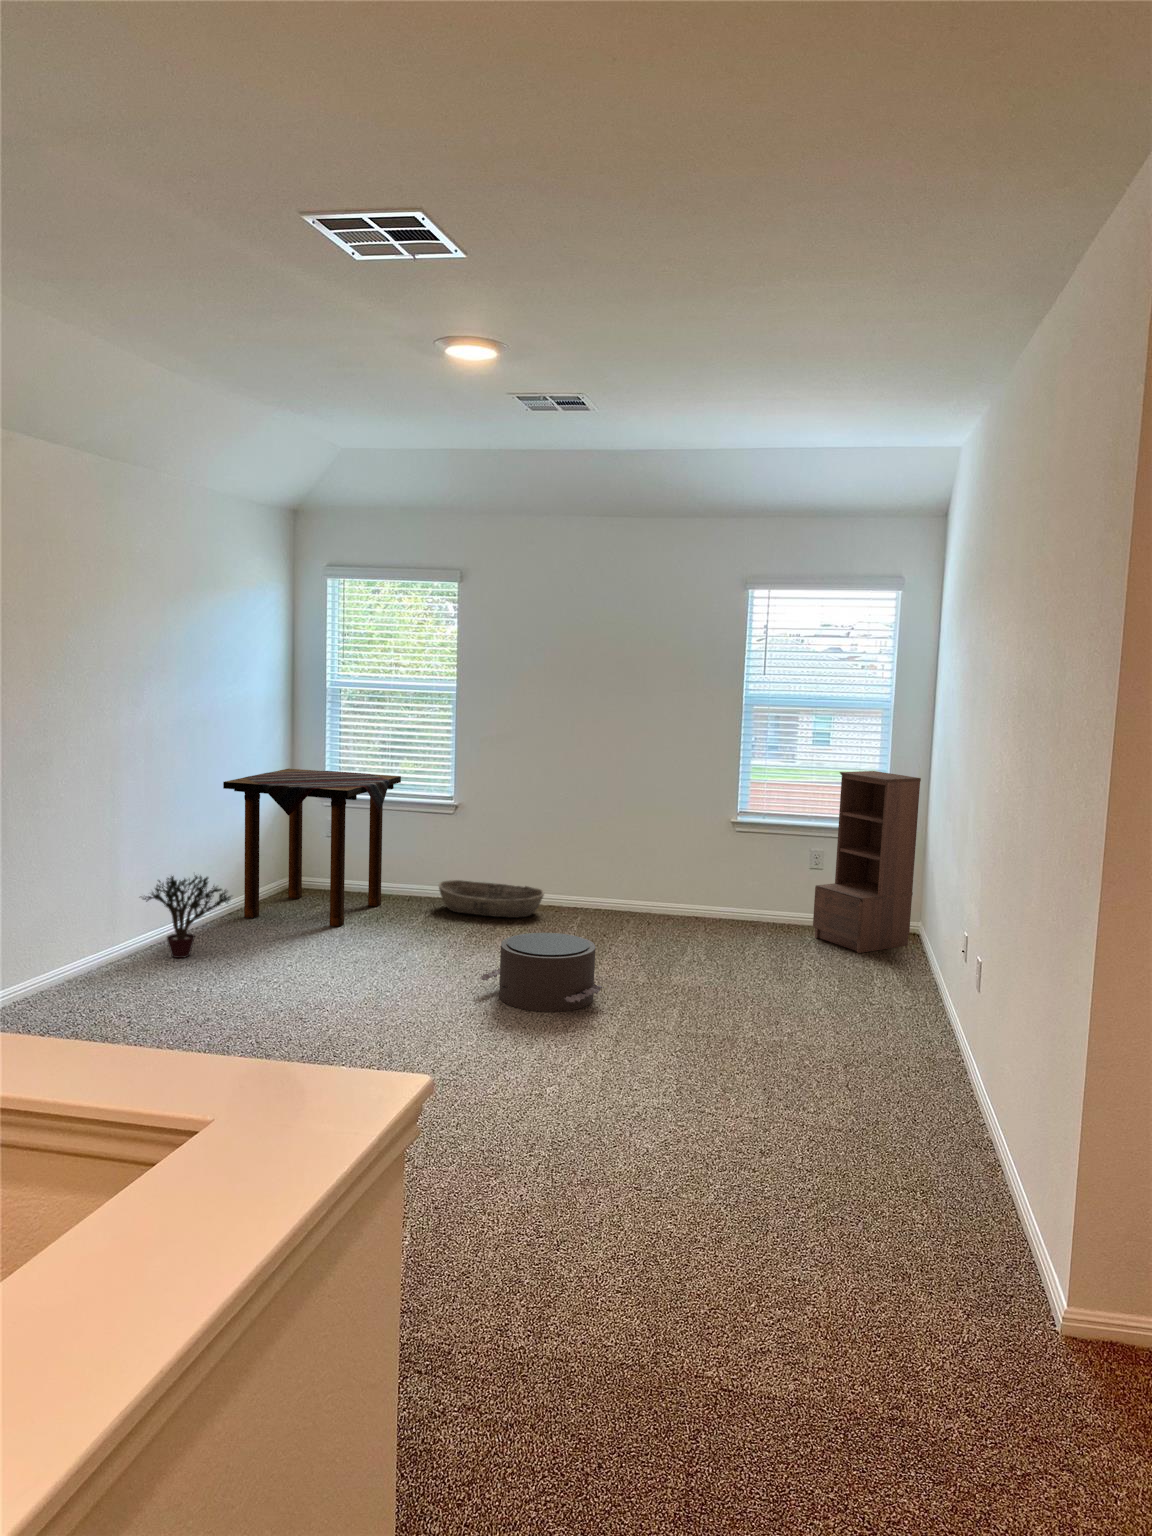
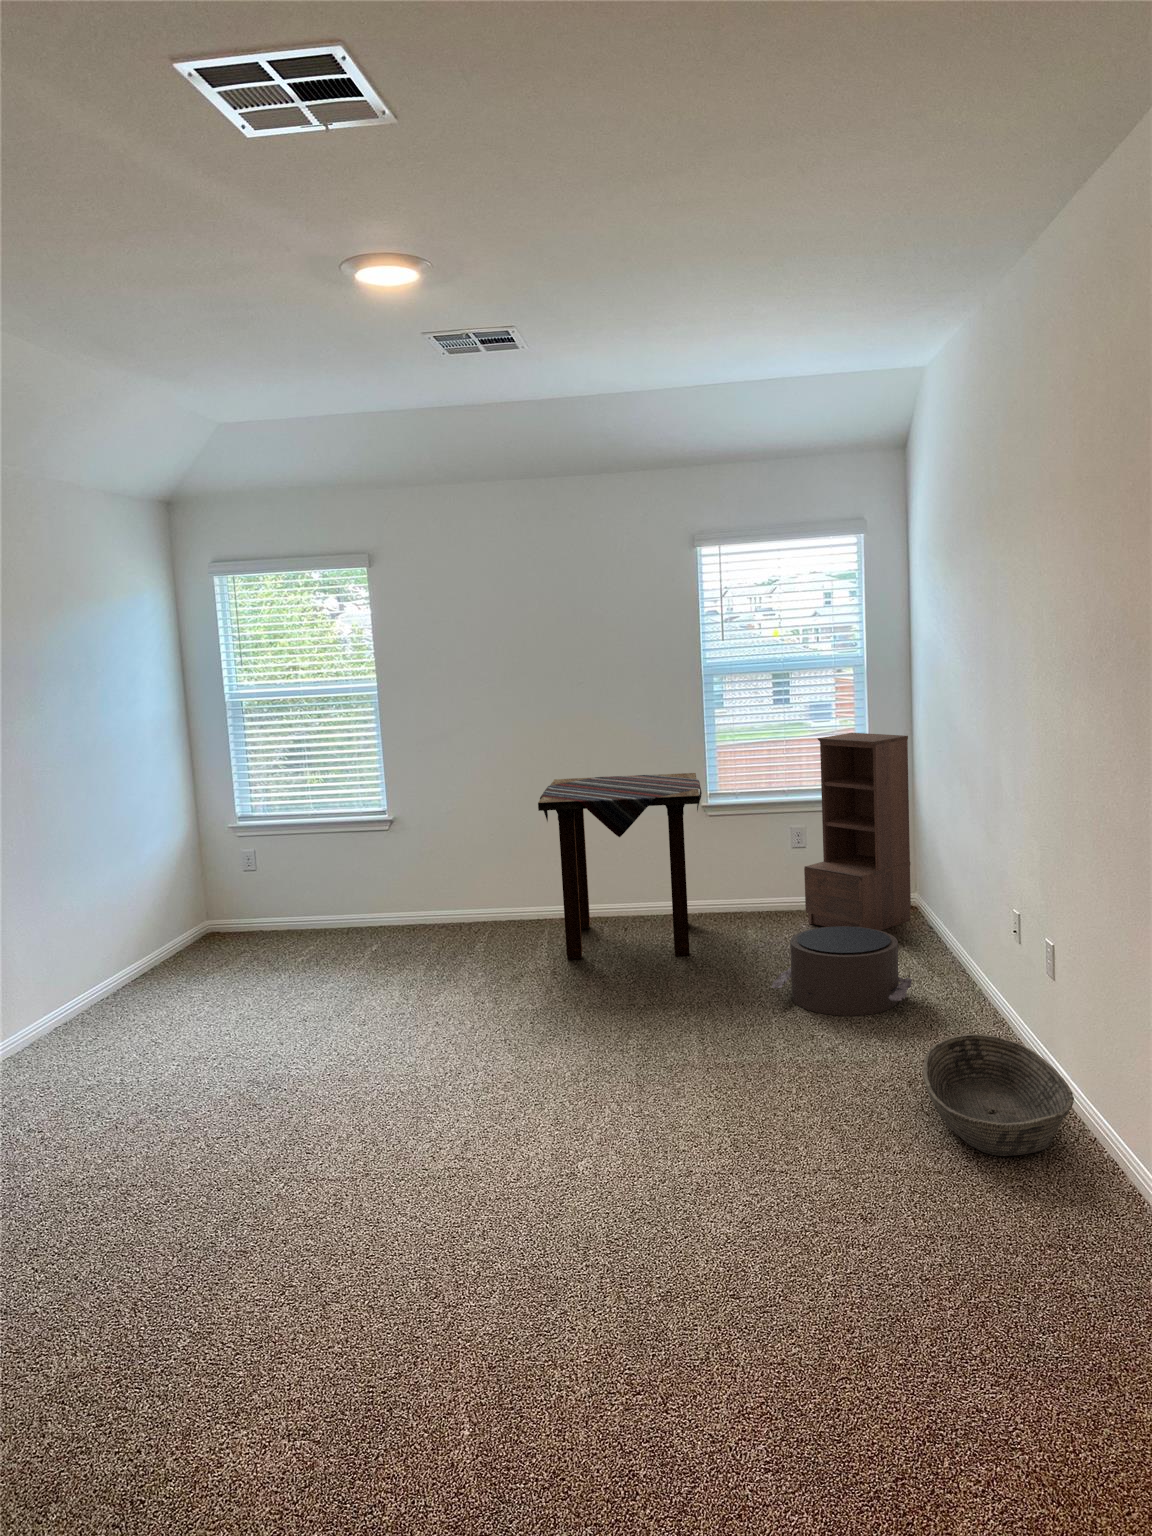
side table: present [223,769,401,927] -> present [538,773,702,960]
potted plant: present [143,875,231,958] -> none [26,942,144,1050]
basket: present [439,880,544,917] -> present [922,1034,1074,1156]
pouf: present [479,933,604,1012] -> present [771,926,912,1016]

